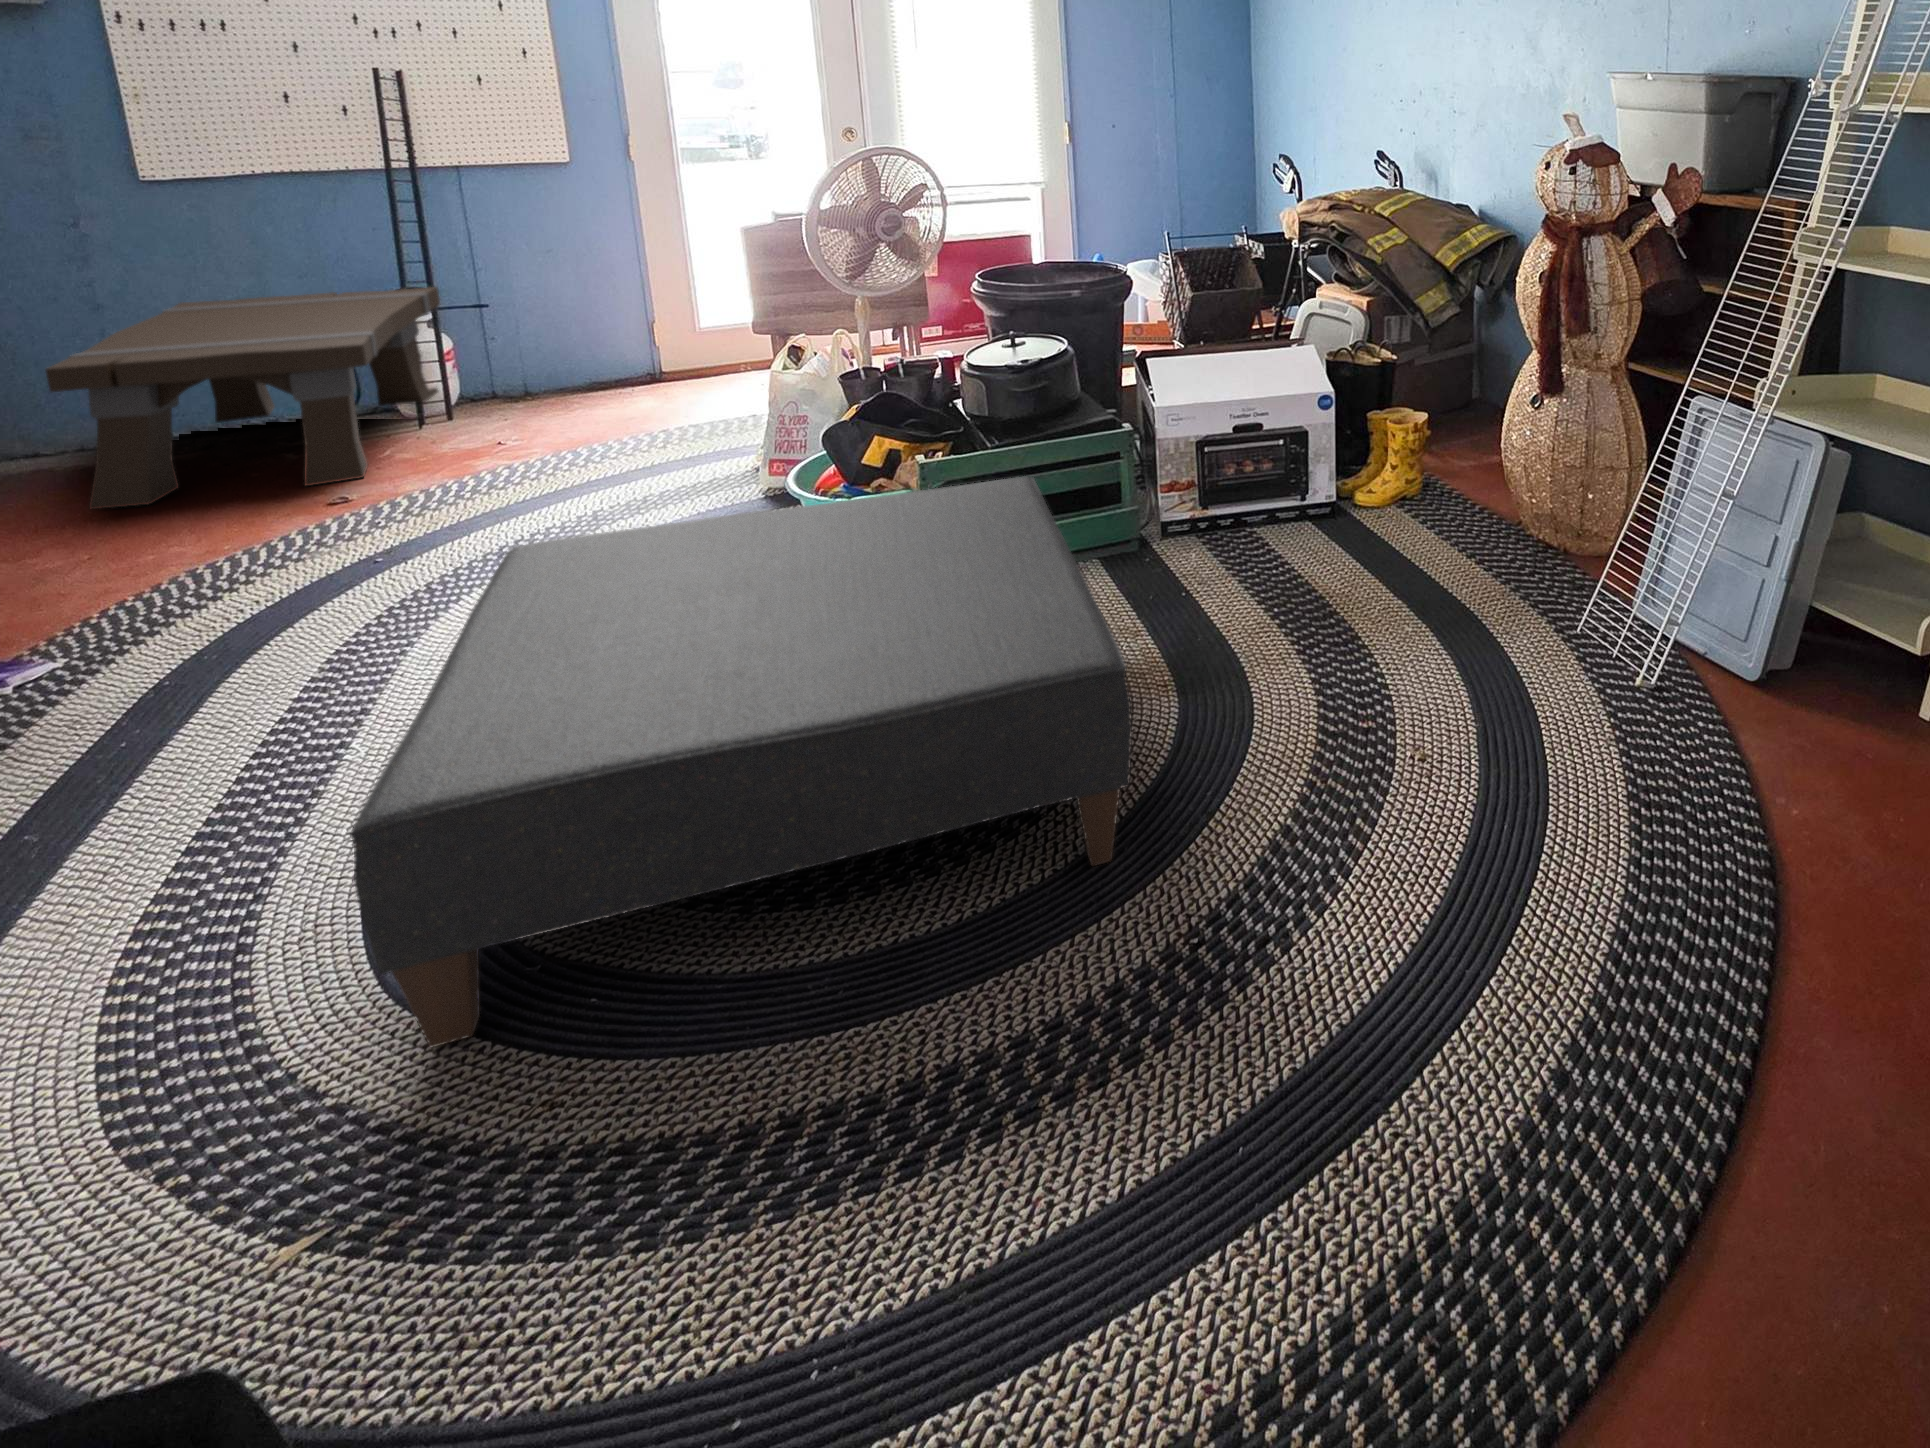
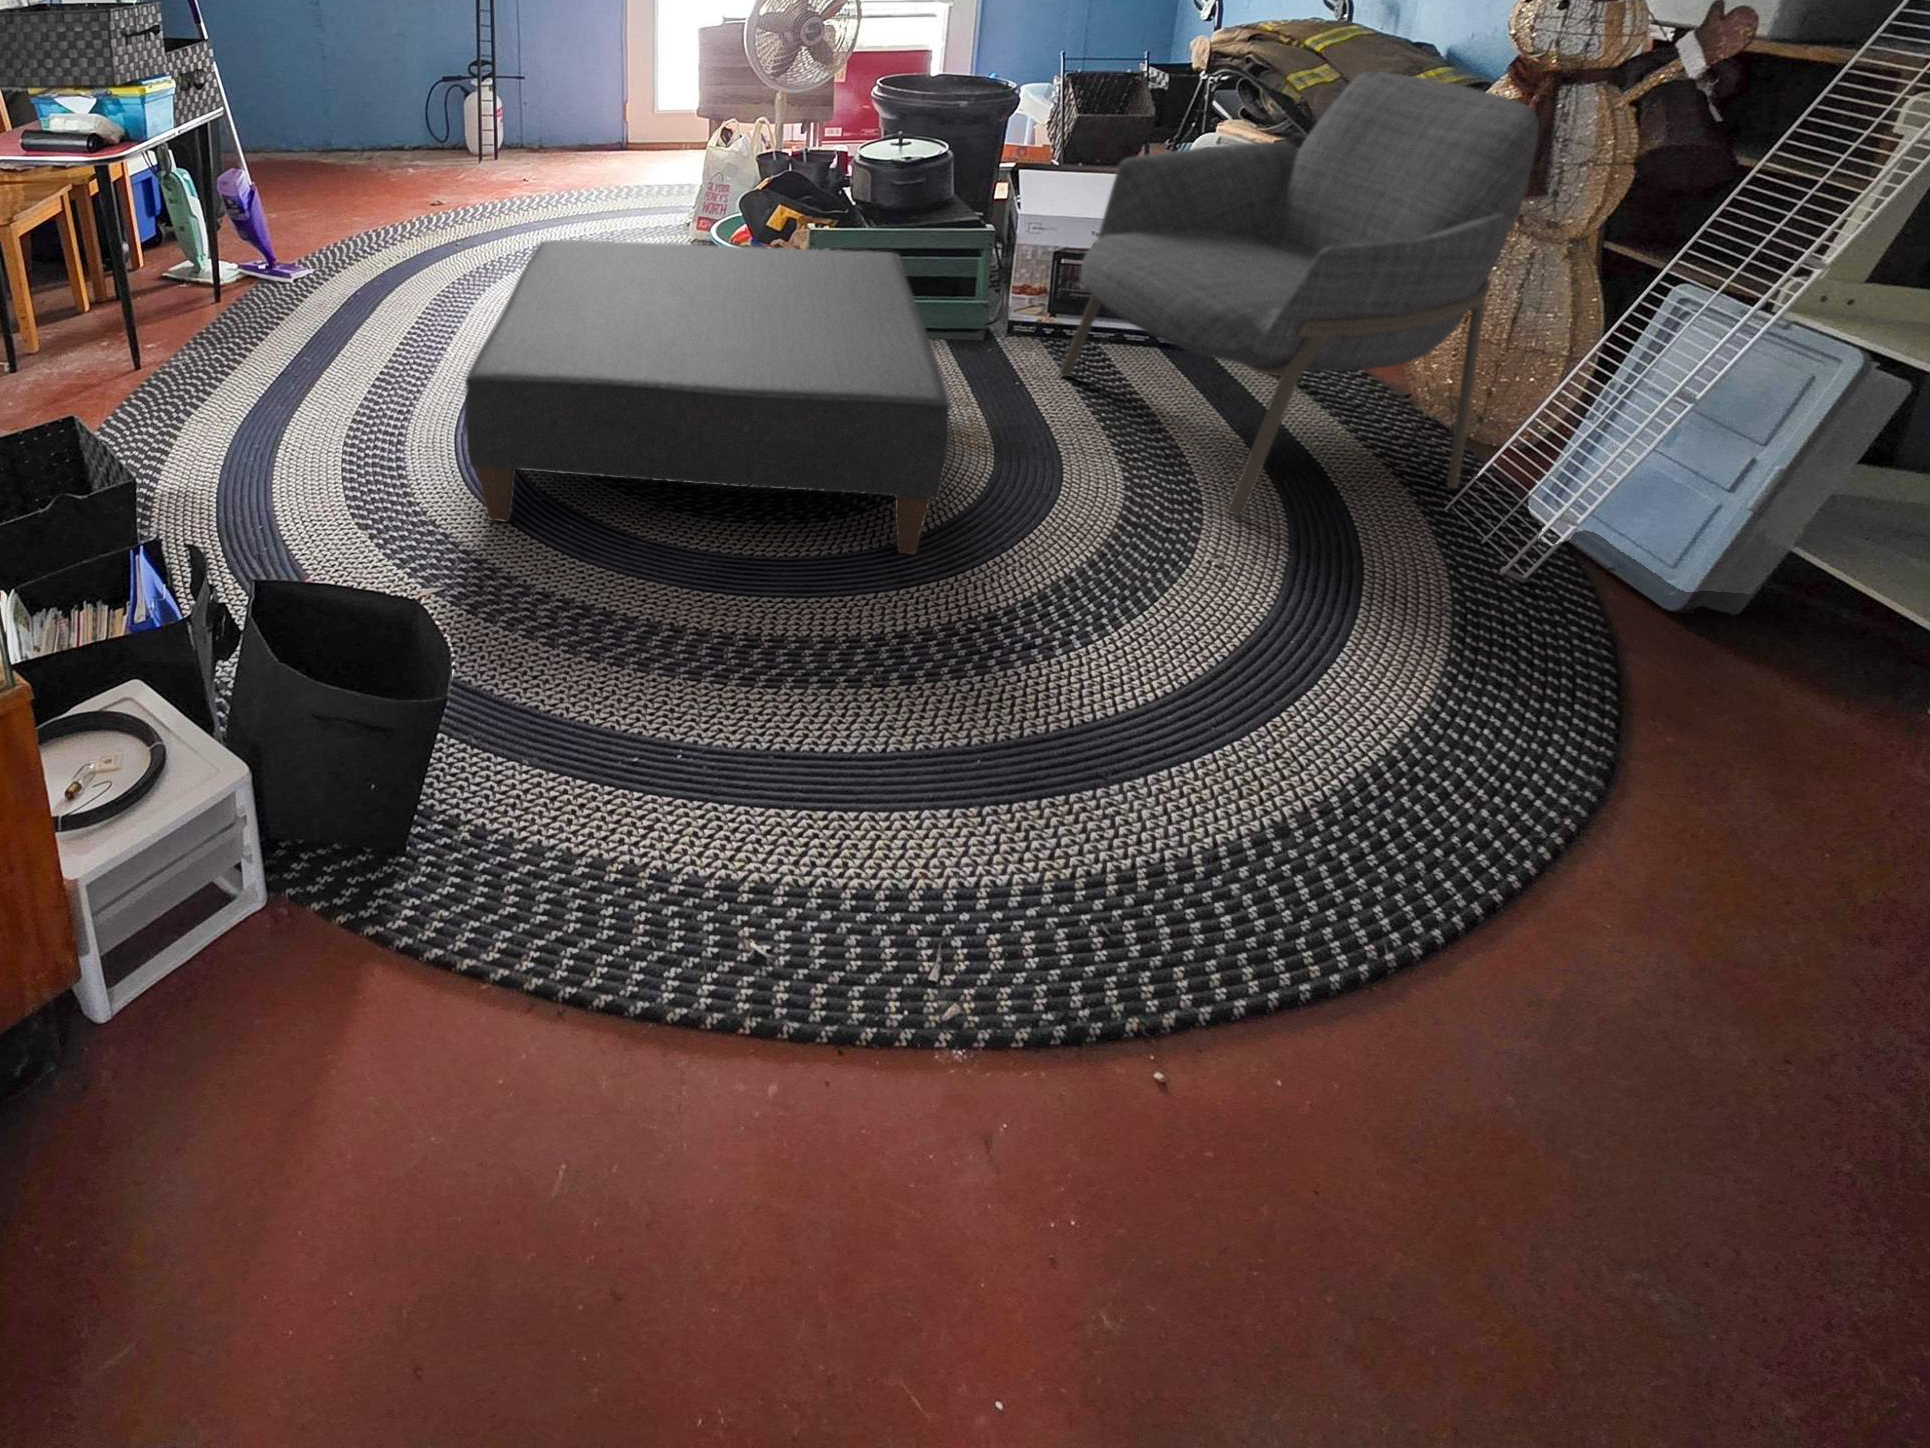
armchair: none [1226,235,1580,694] -> present [1059,72,1539,514]
coffee table: present [45,287,440,509] -> none [311,64,500,191]

